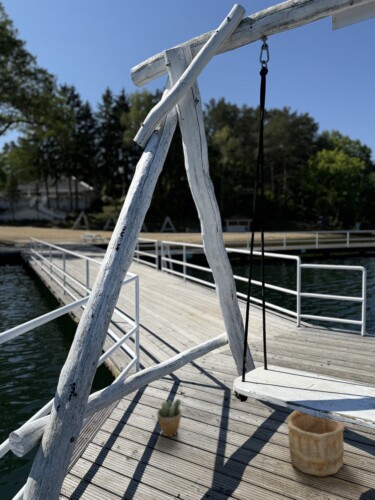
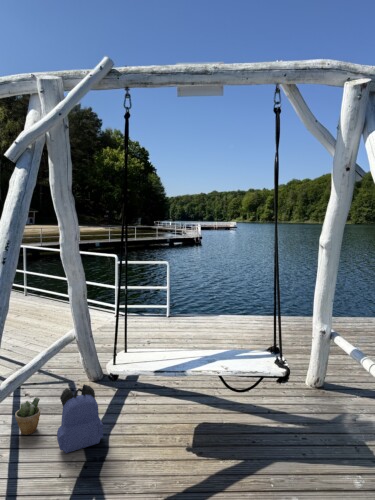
backpack: none [187,397,238,471] -> present [57,384,103,453]
wooden bucket: present [287,410,345,477] -> none [137,377,180,427]

